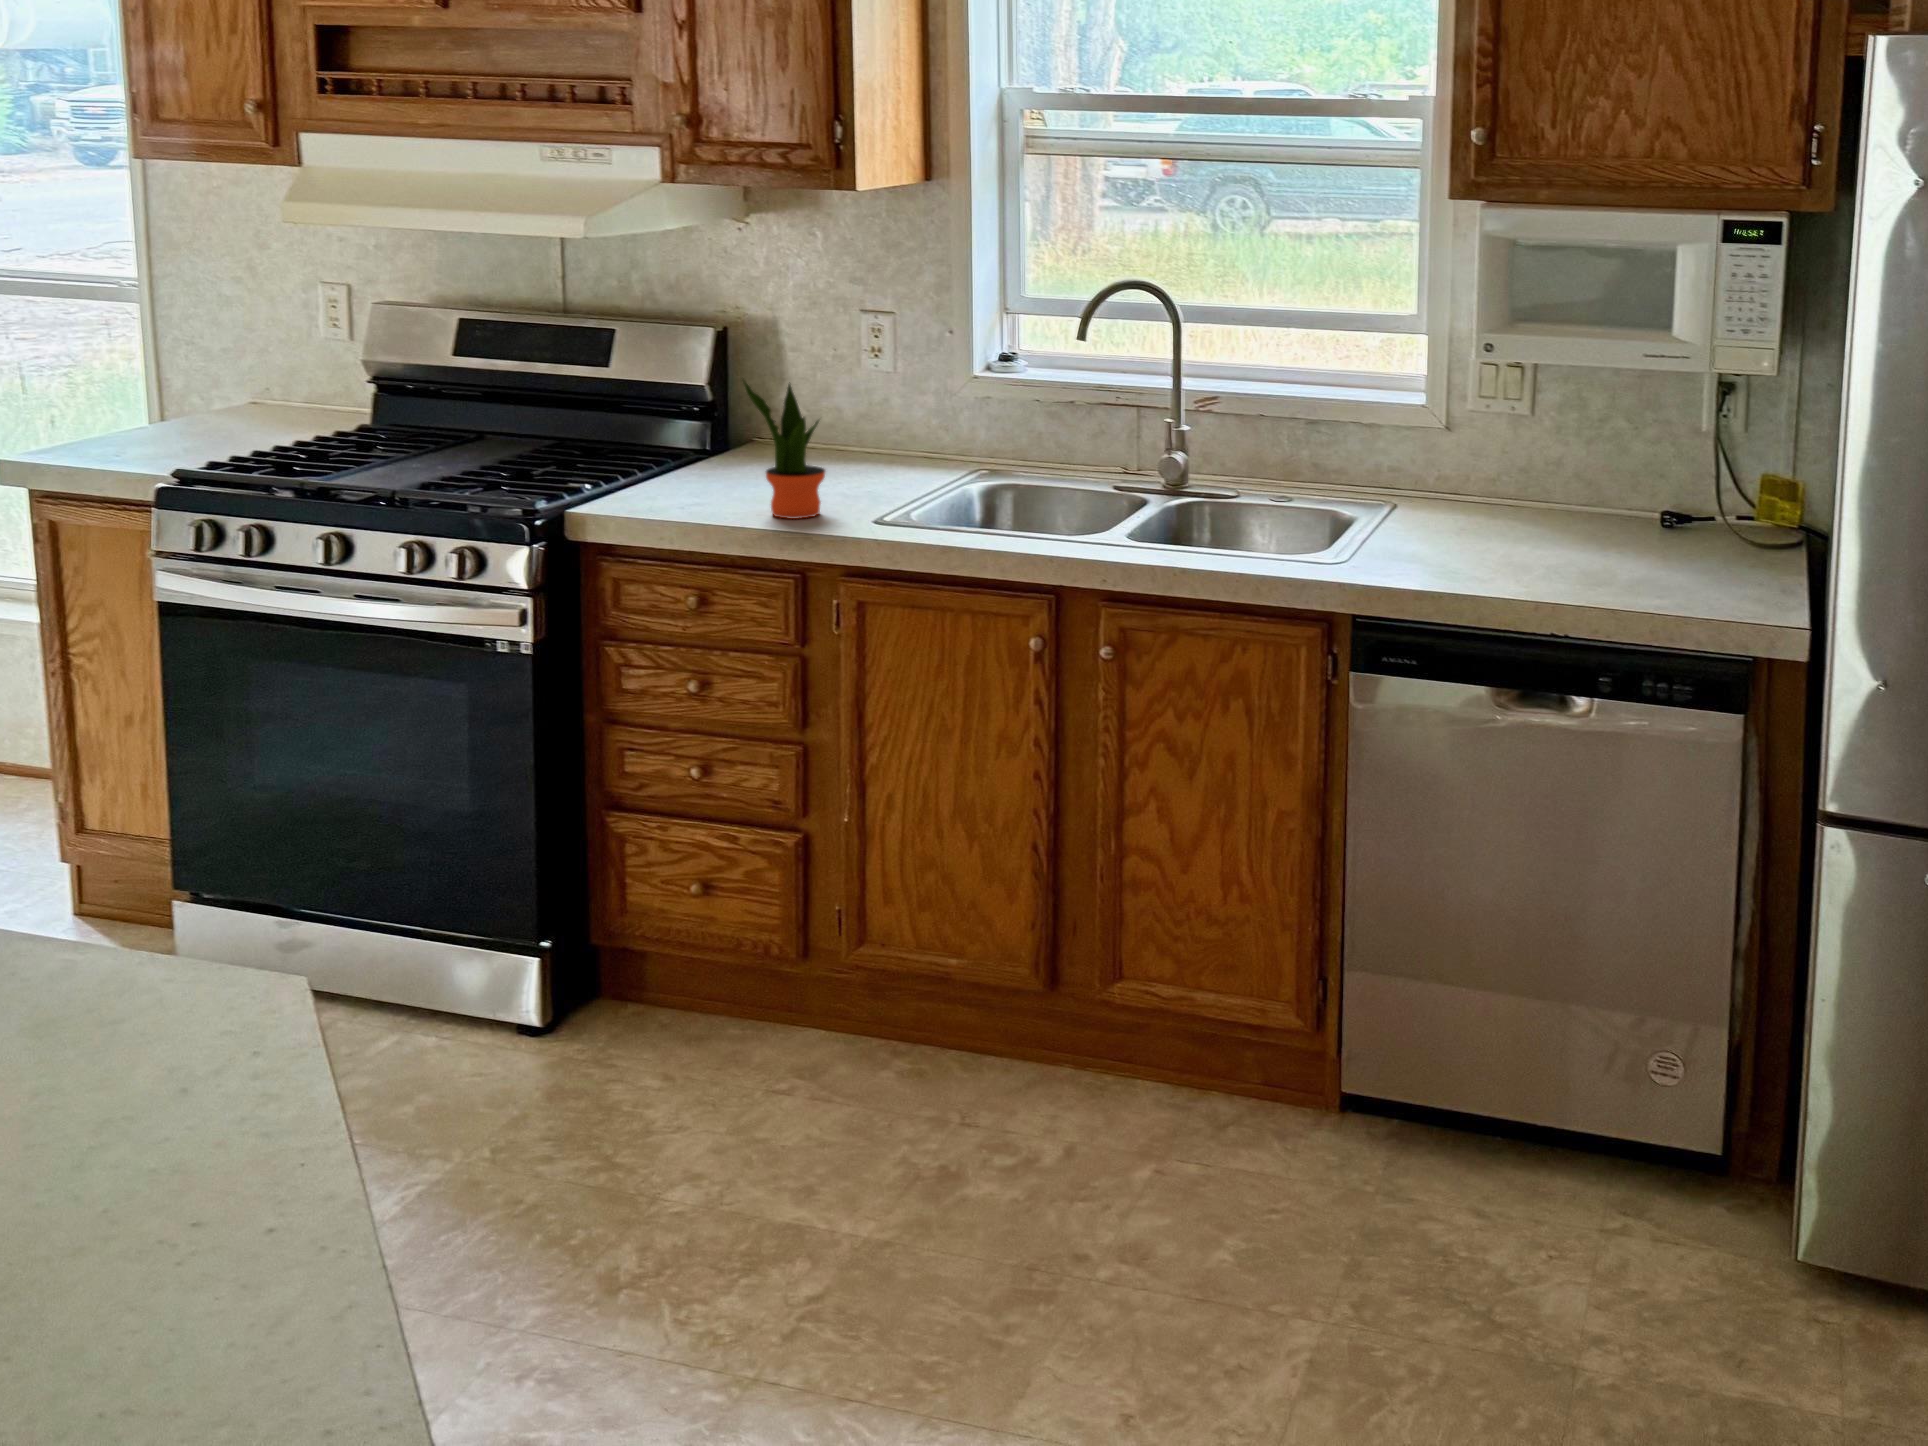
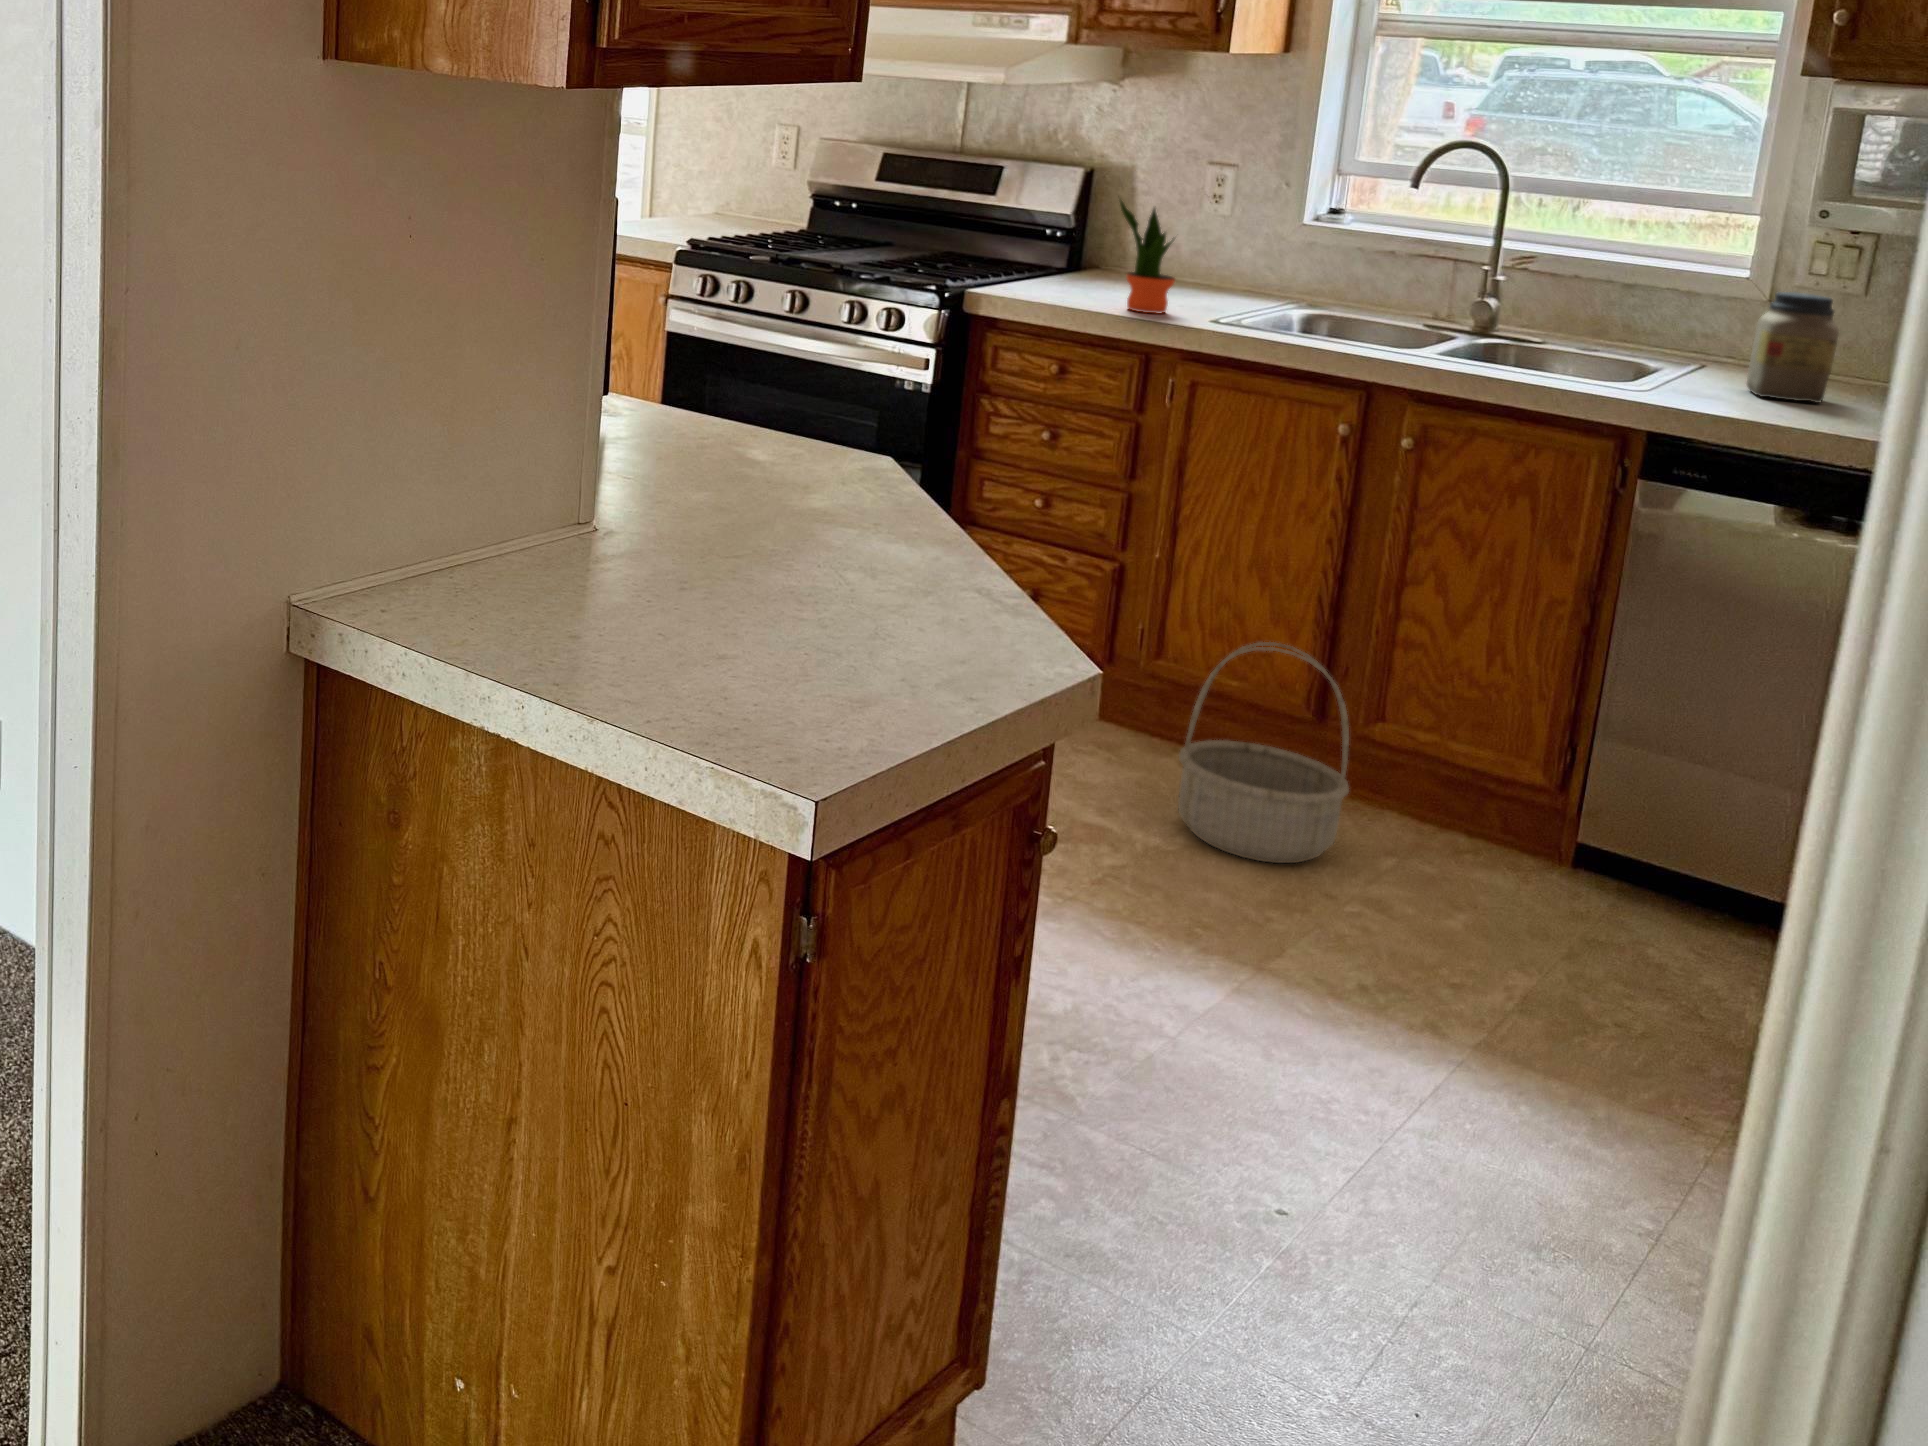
jar: none [1439,426,1517,547] -> present [1747,292,1839,403]
basket: none [892,948,1098,1234] -> present [1178,642,1349,863]

